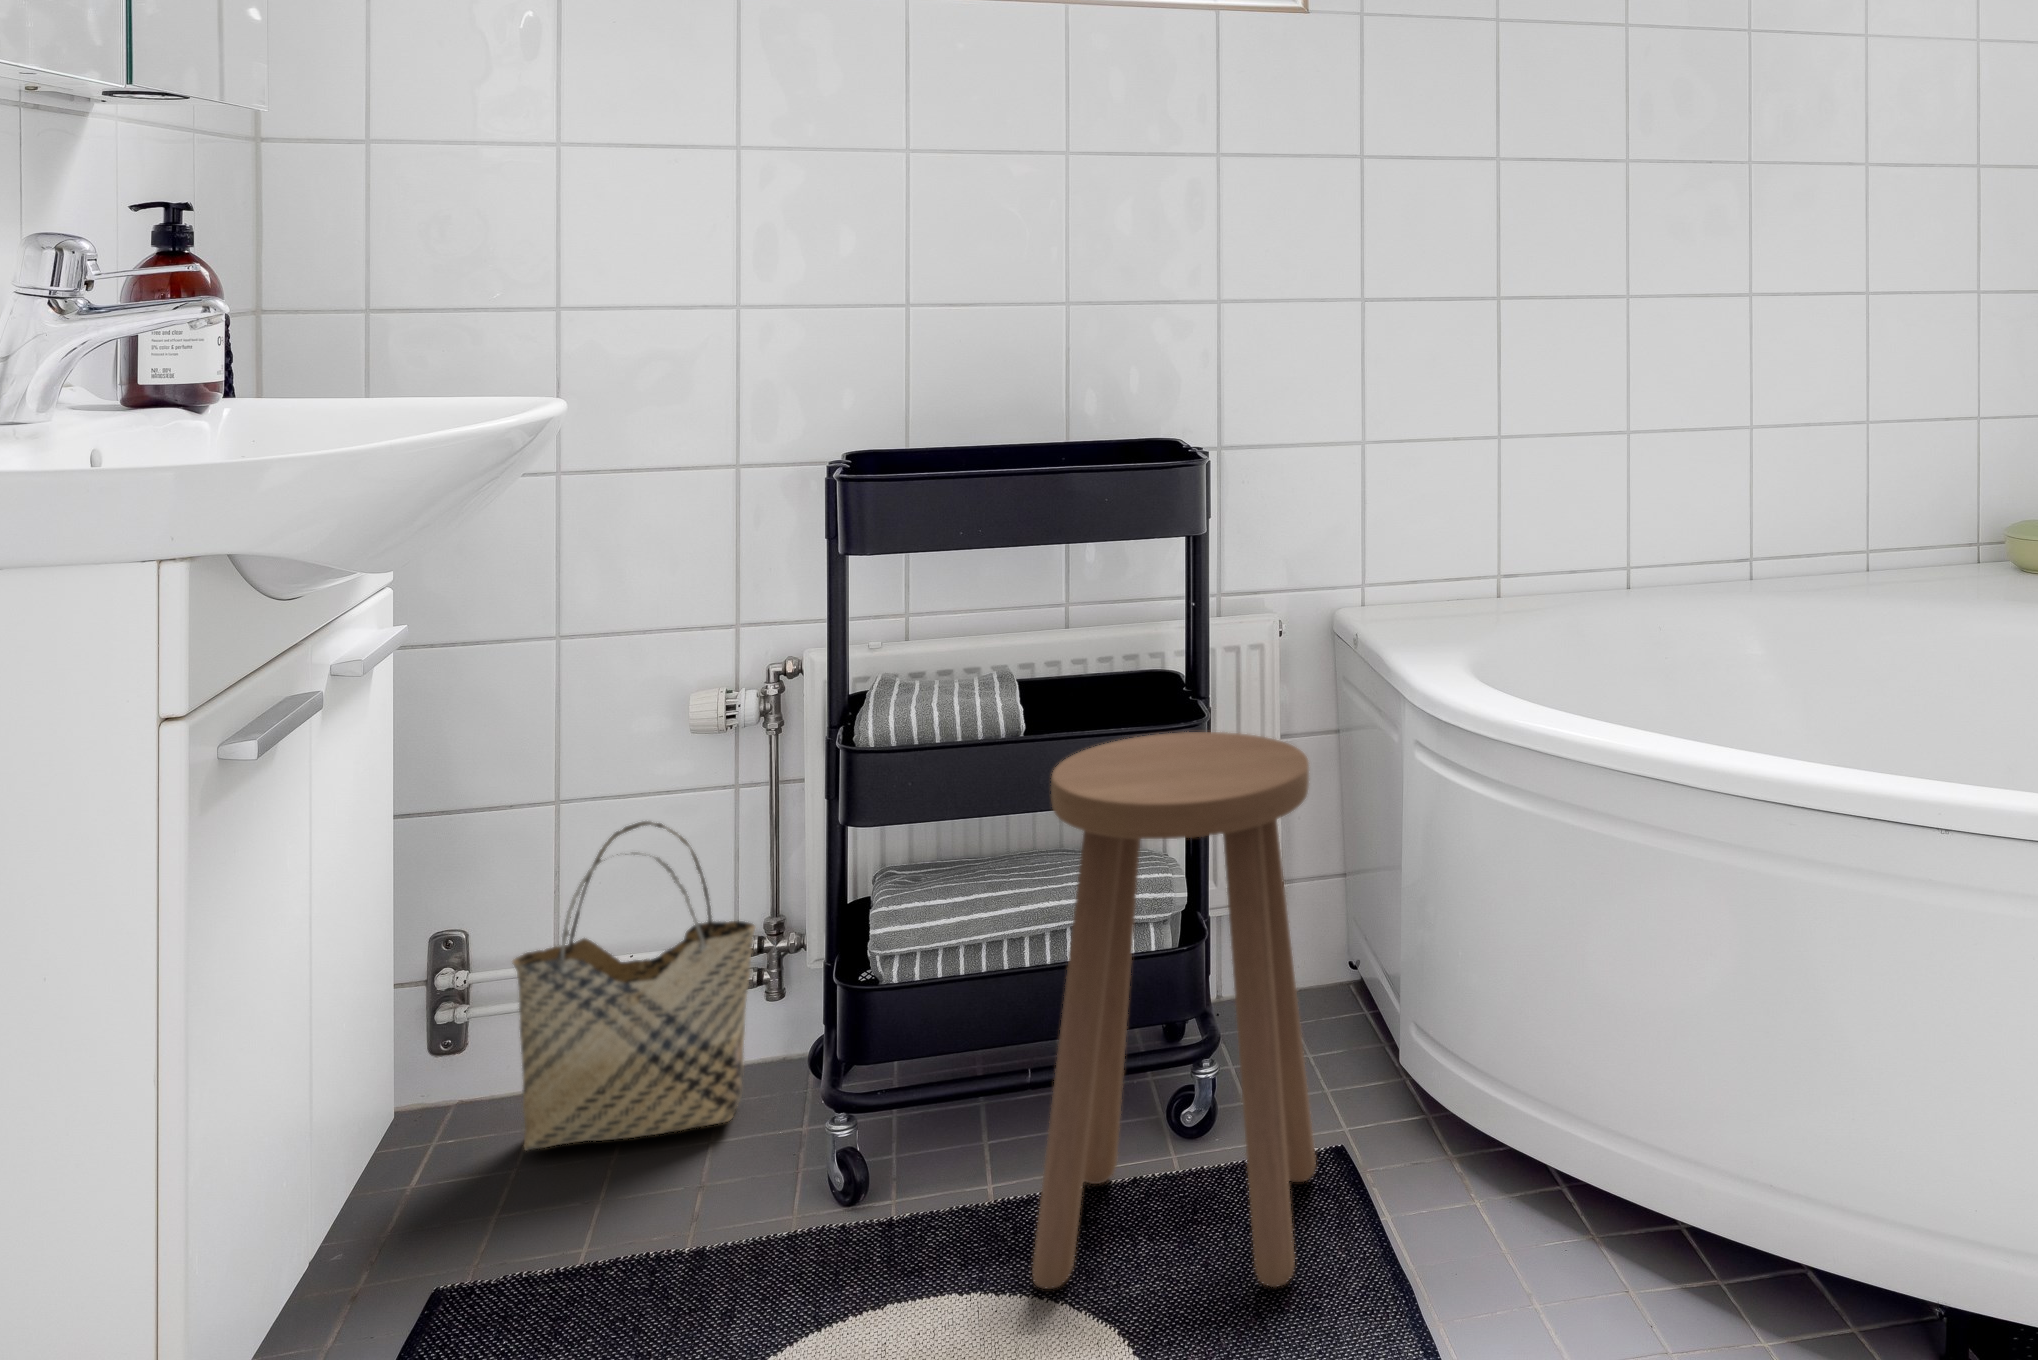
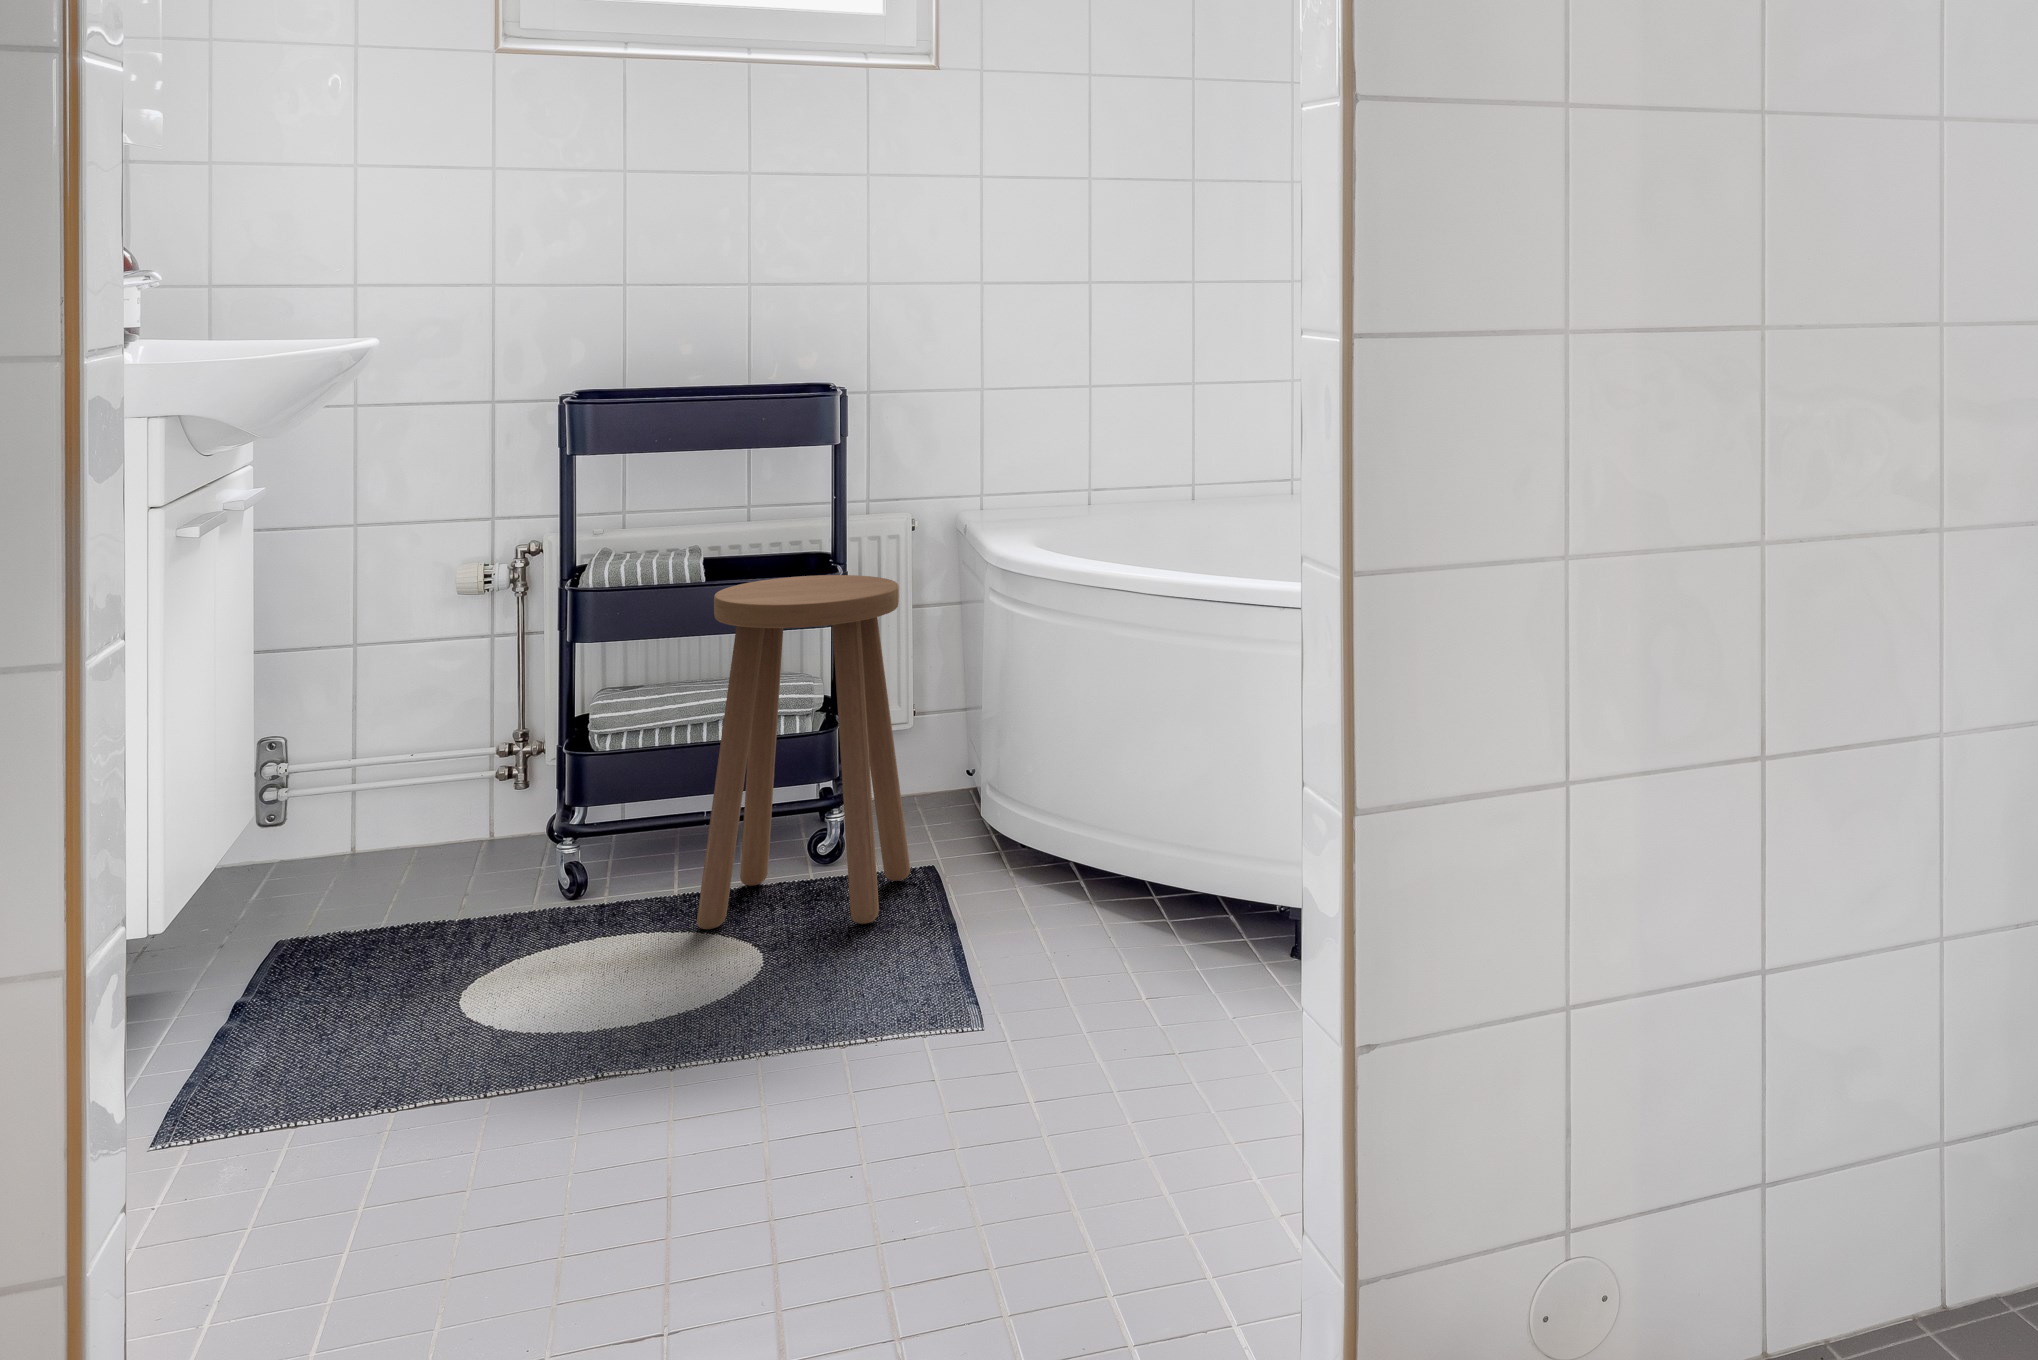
woven basket: present [513,821,755,1150] -> none [321,654,506,878]

